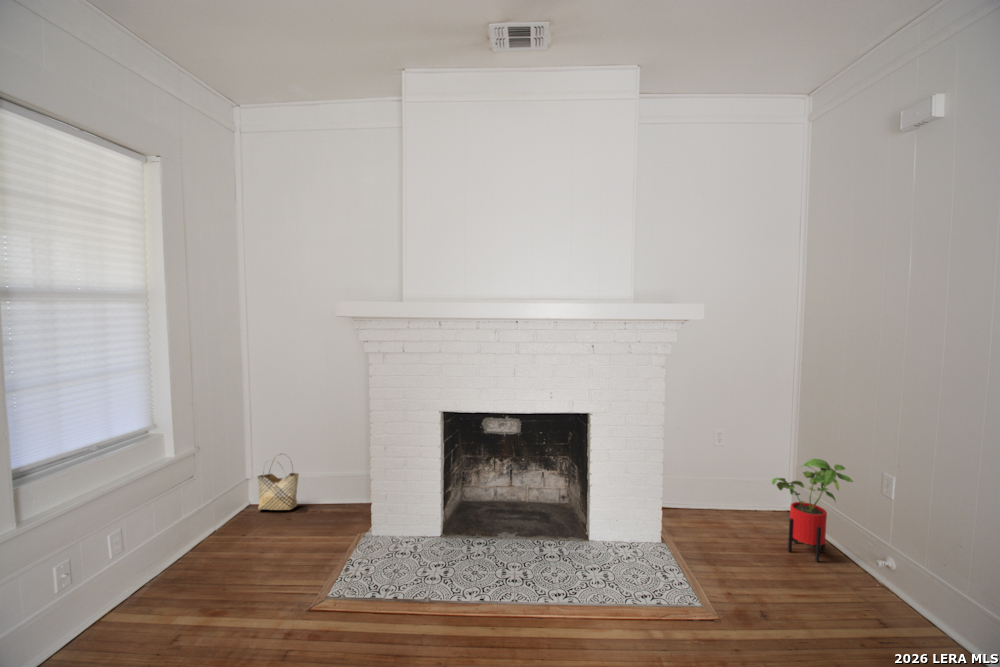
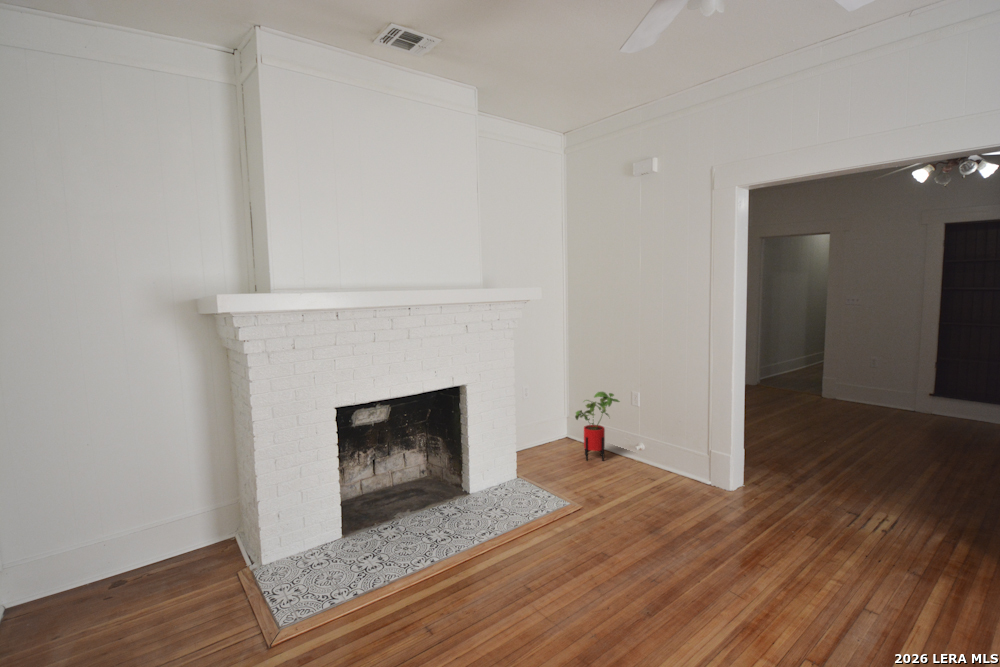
woven basket: present [258,454,299,510] -> none [29,516,105,606]

